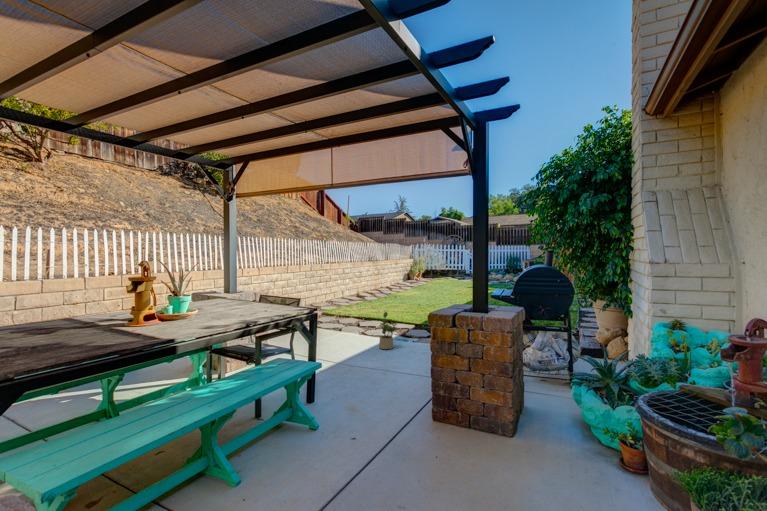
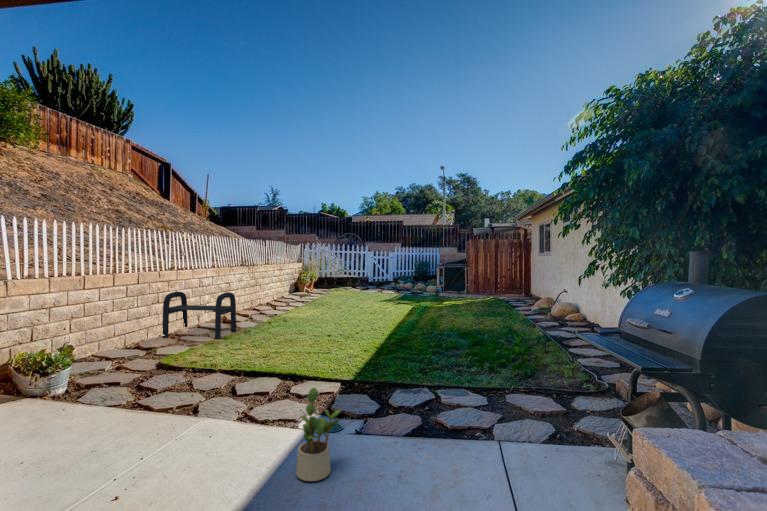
bench: none [324,276,364,304] -> present [162,292,236,339]

